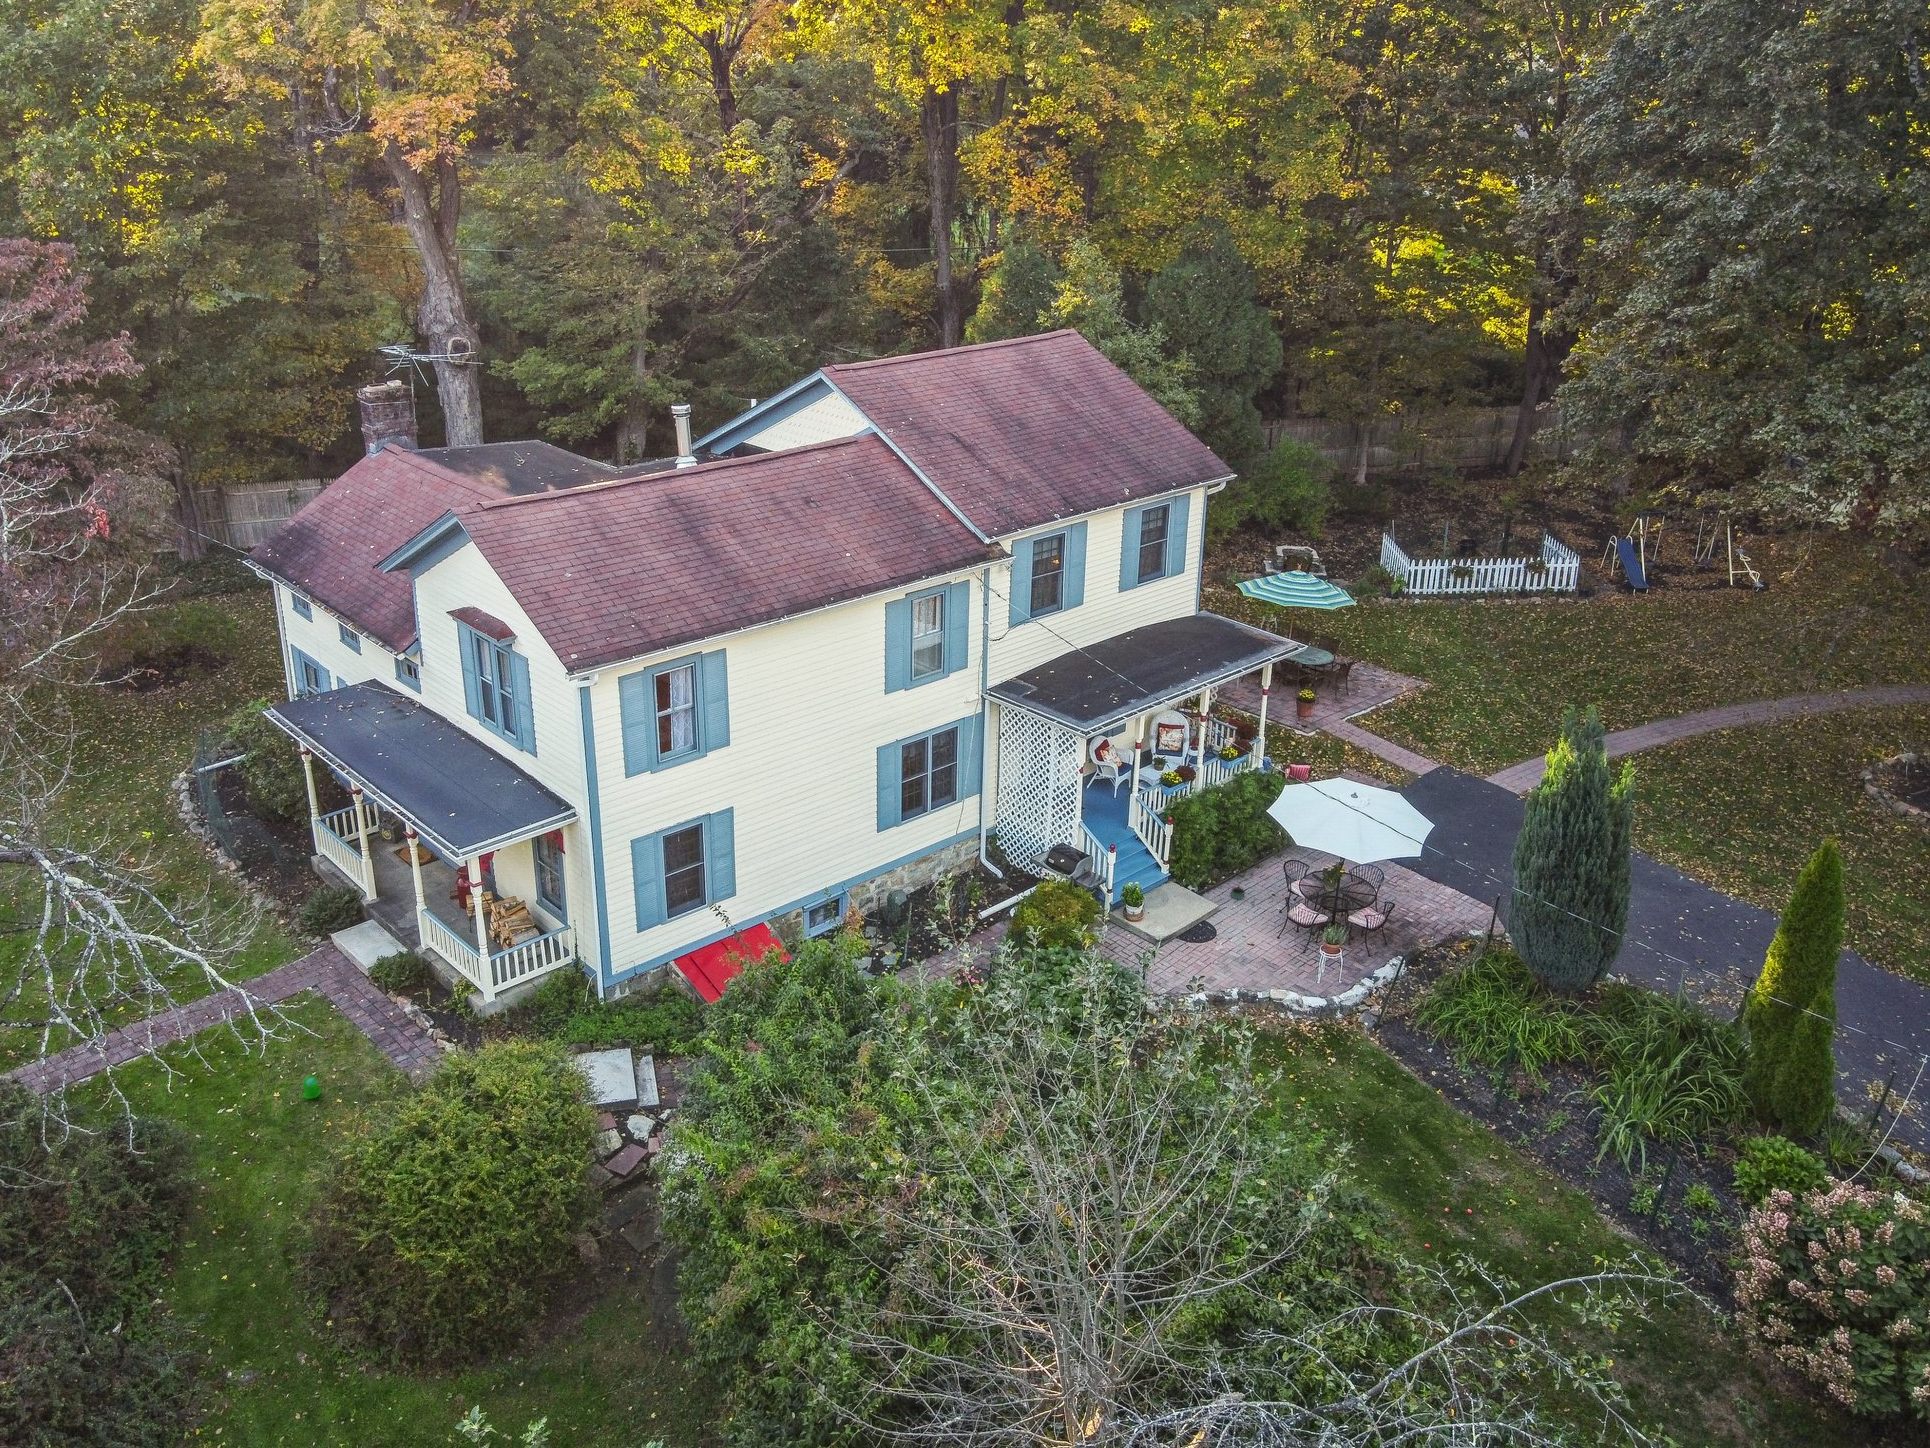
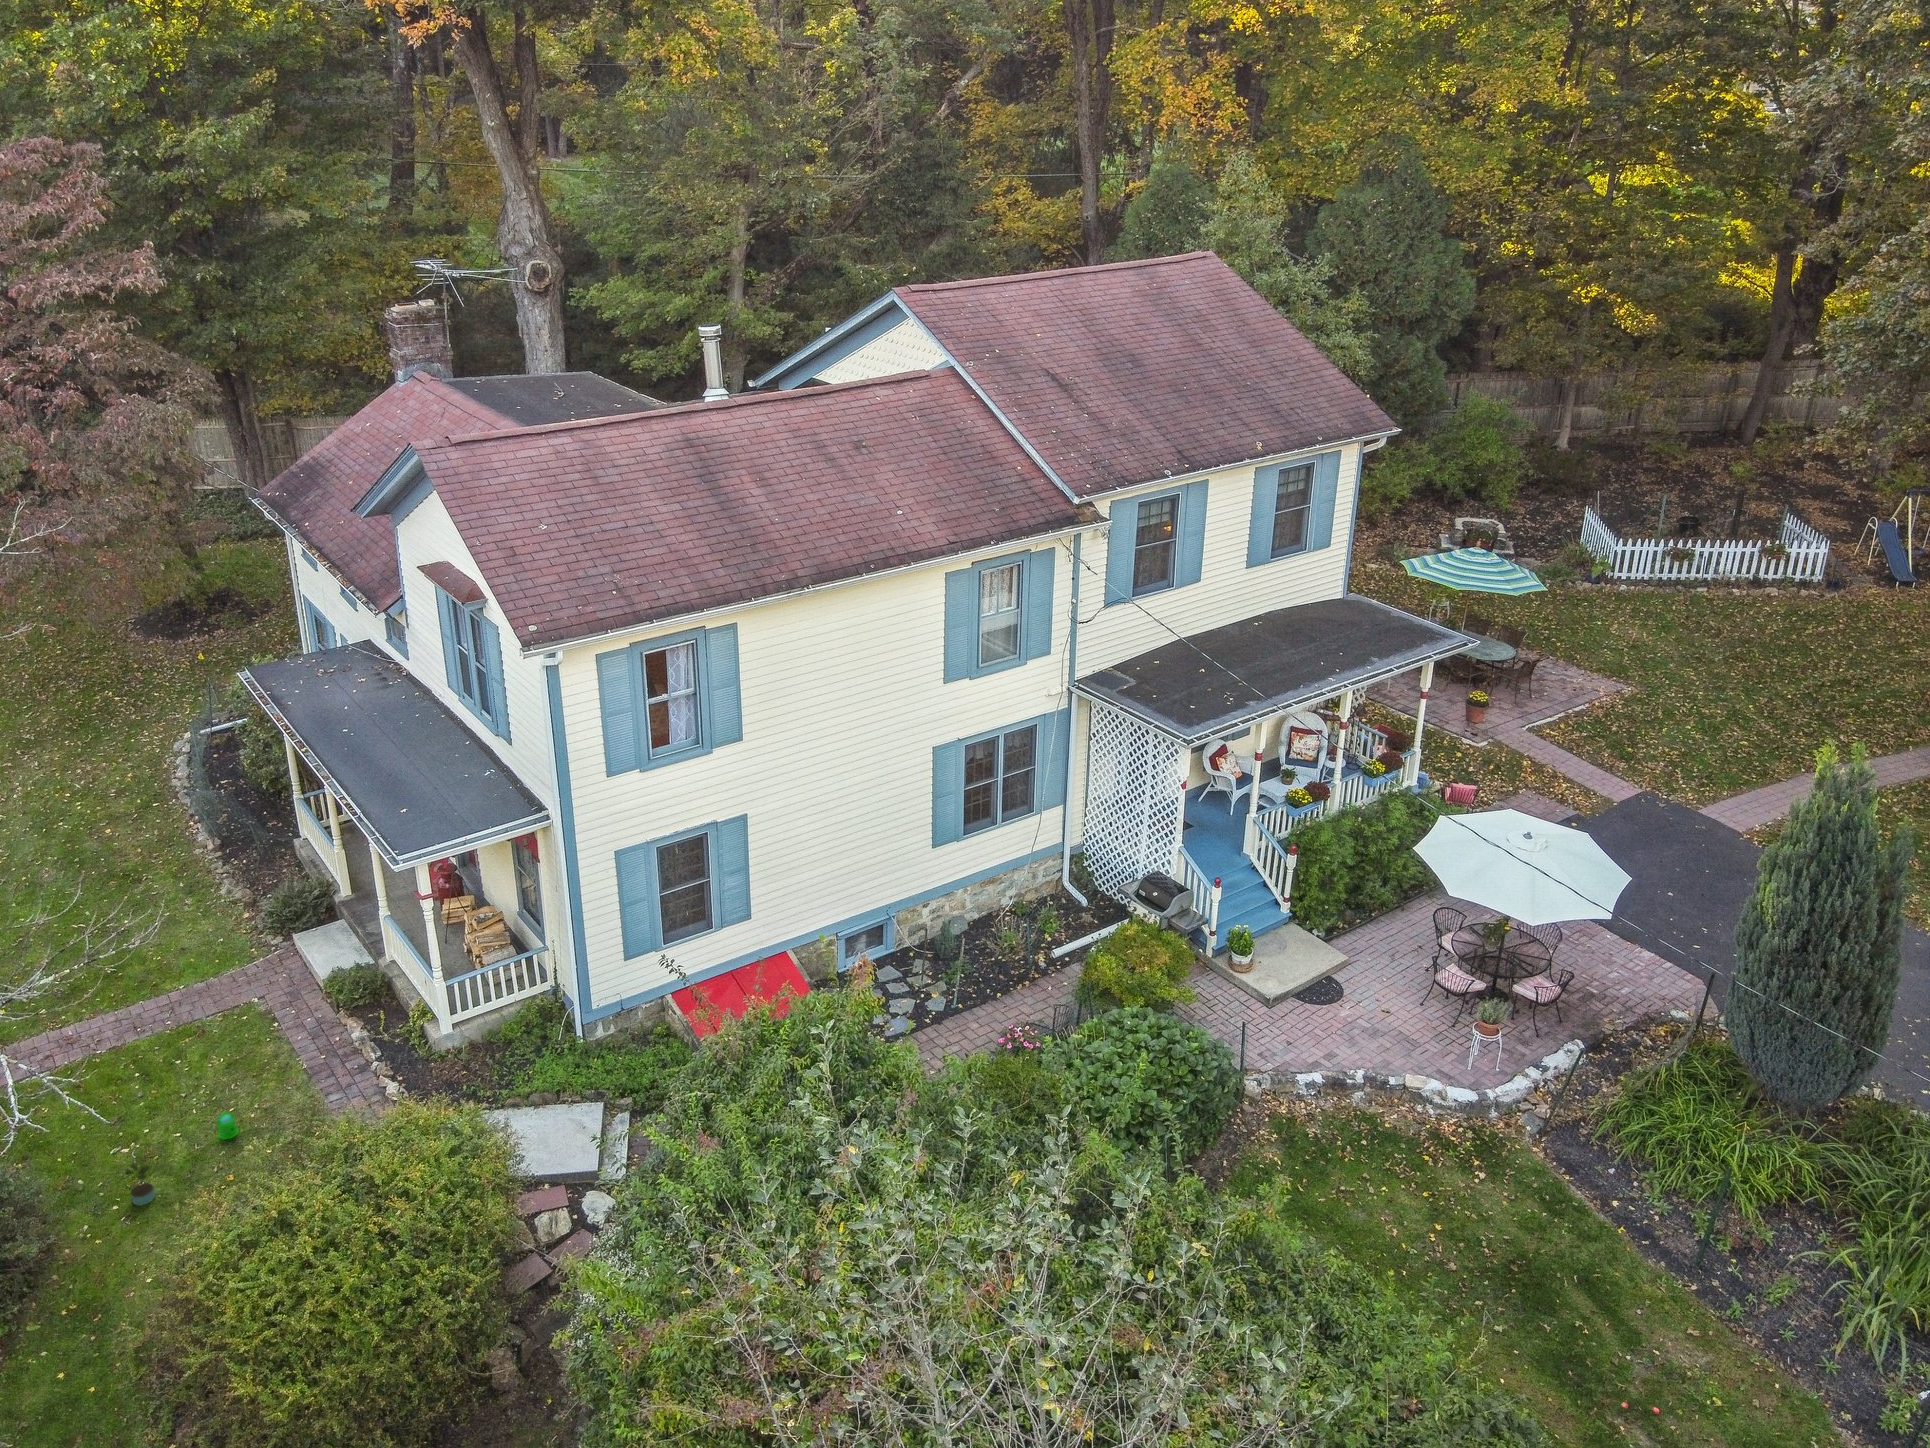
potted plant: present [1230,863,1253,899] -> present [113,1138,155,1206]

